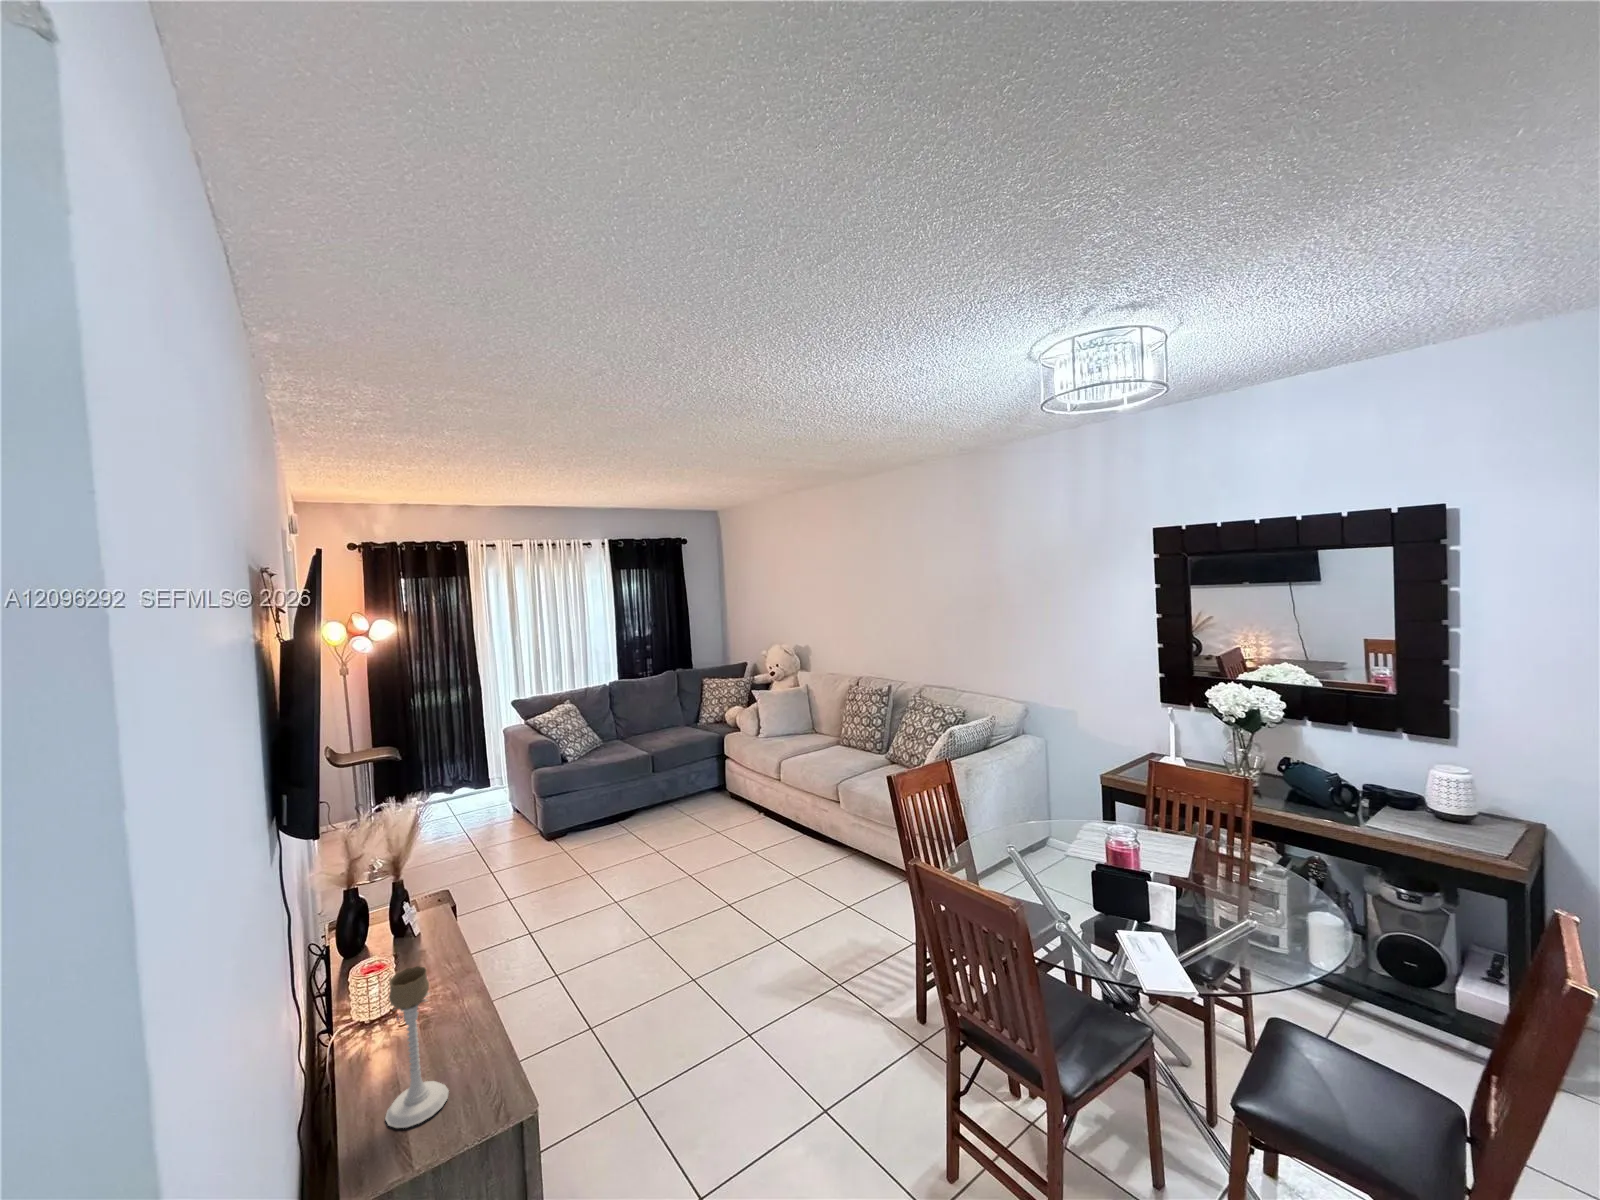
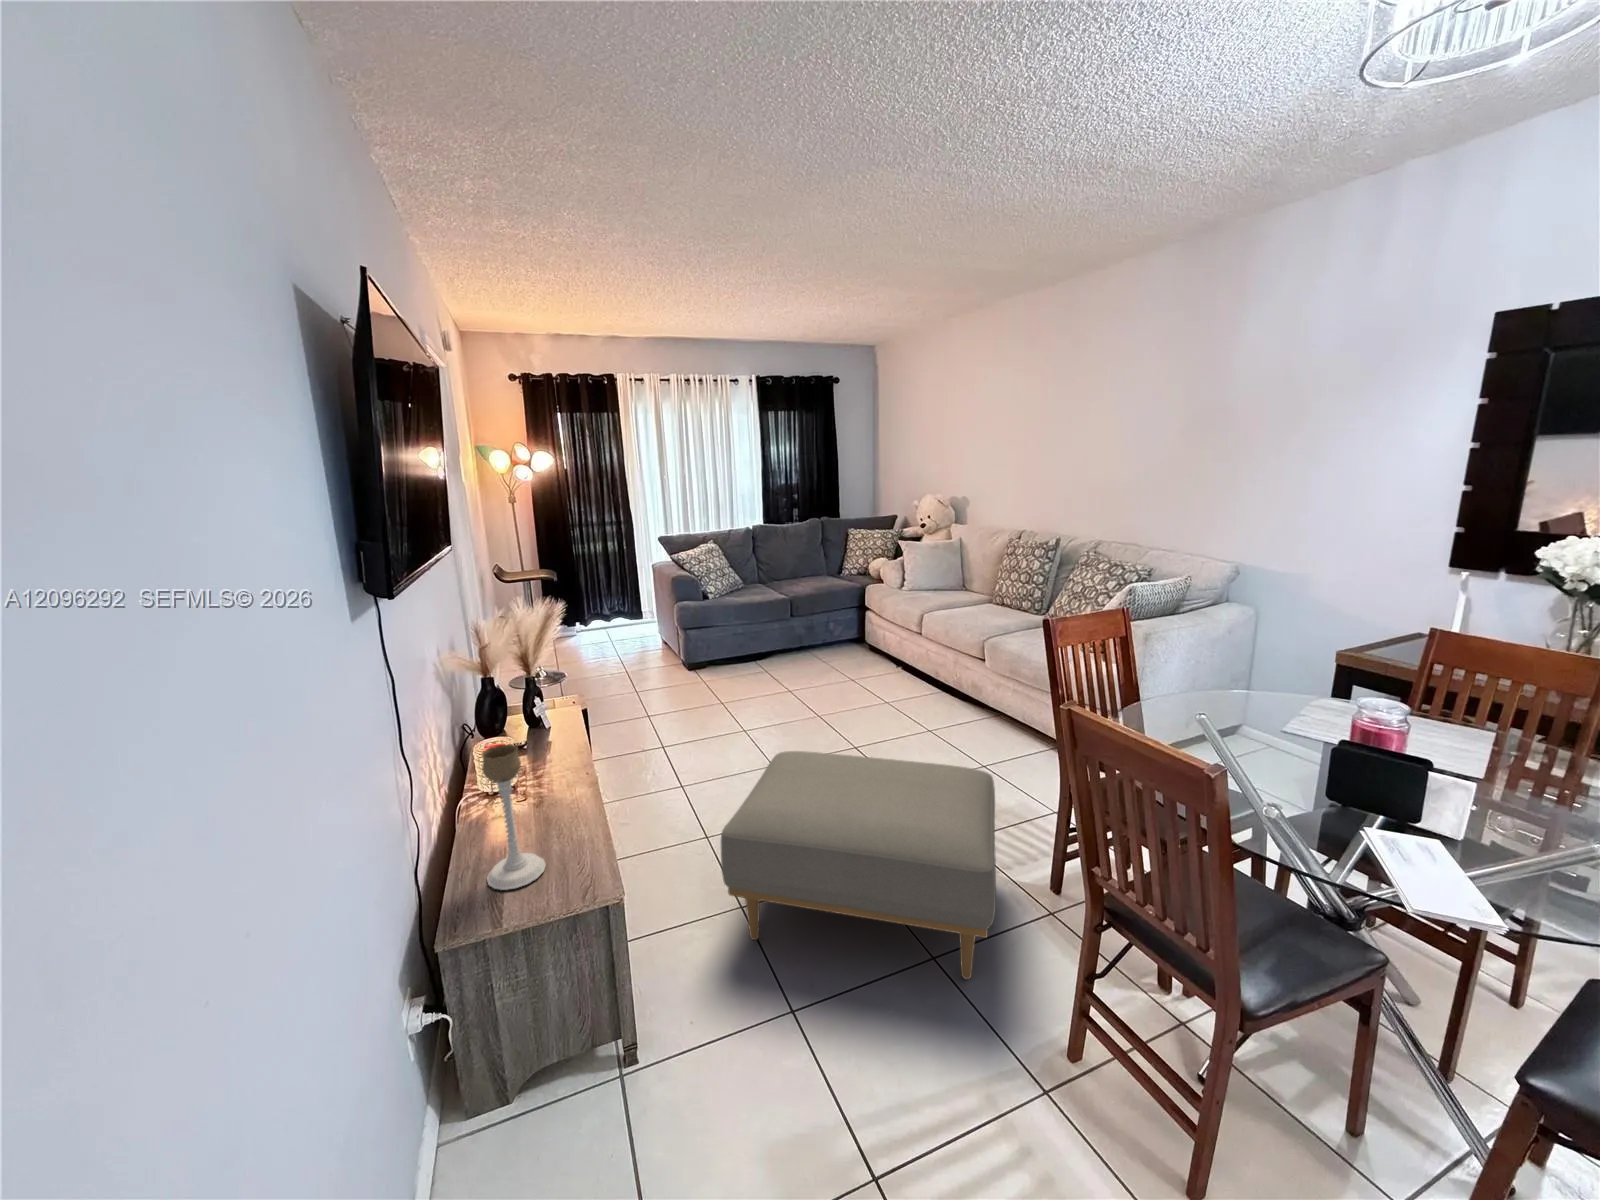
ottoman: none [618,916,874,1132] -> present [721,751,996,979]

